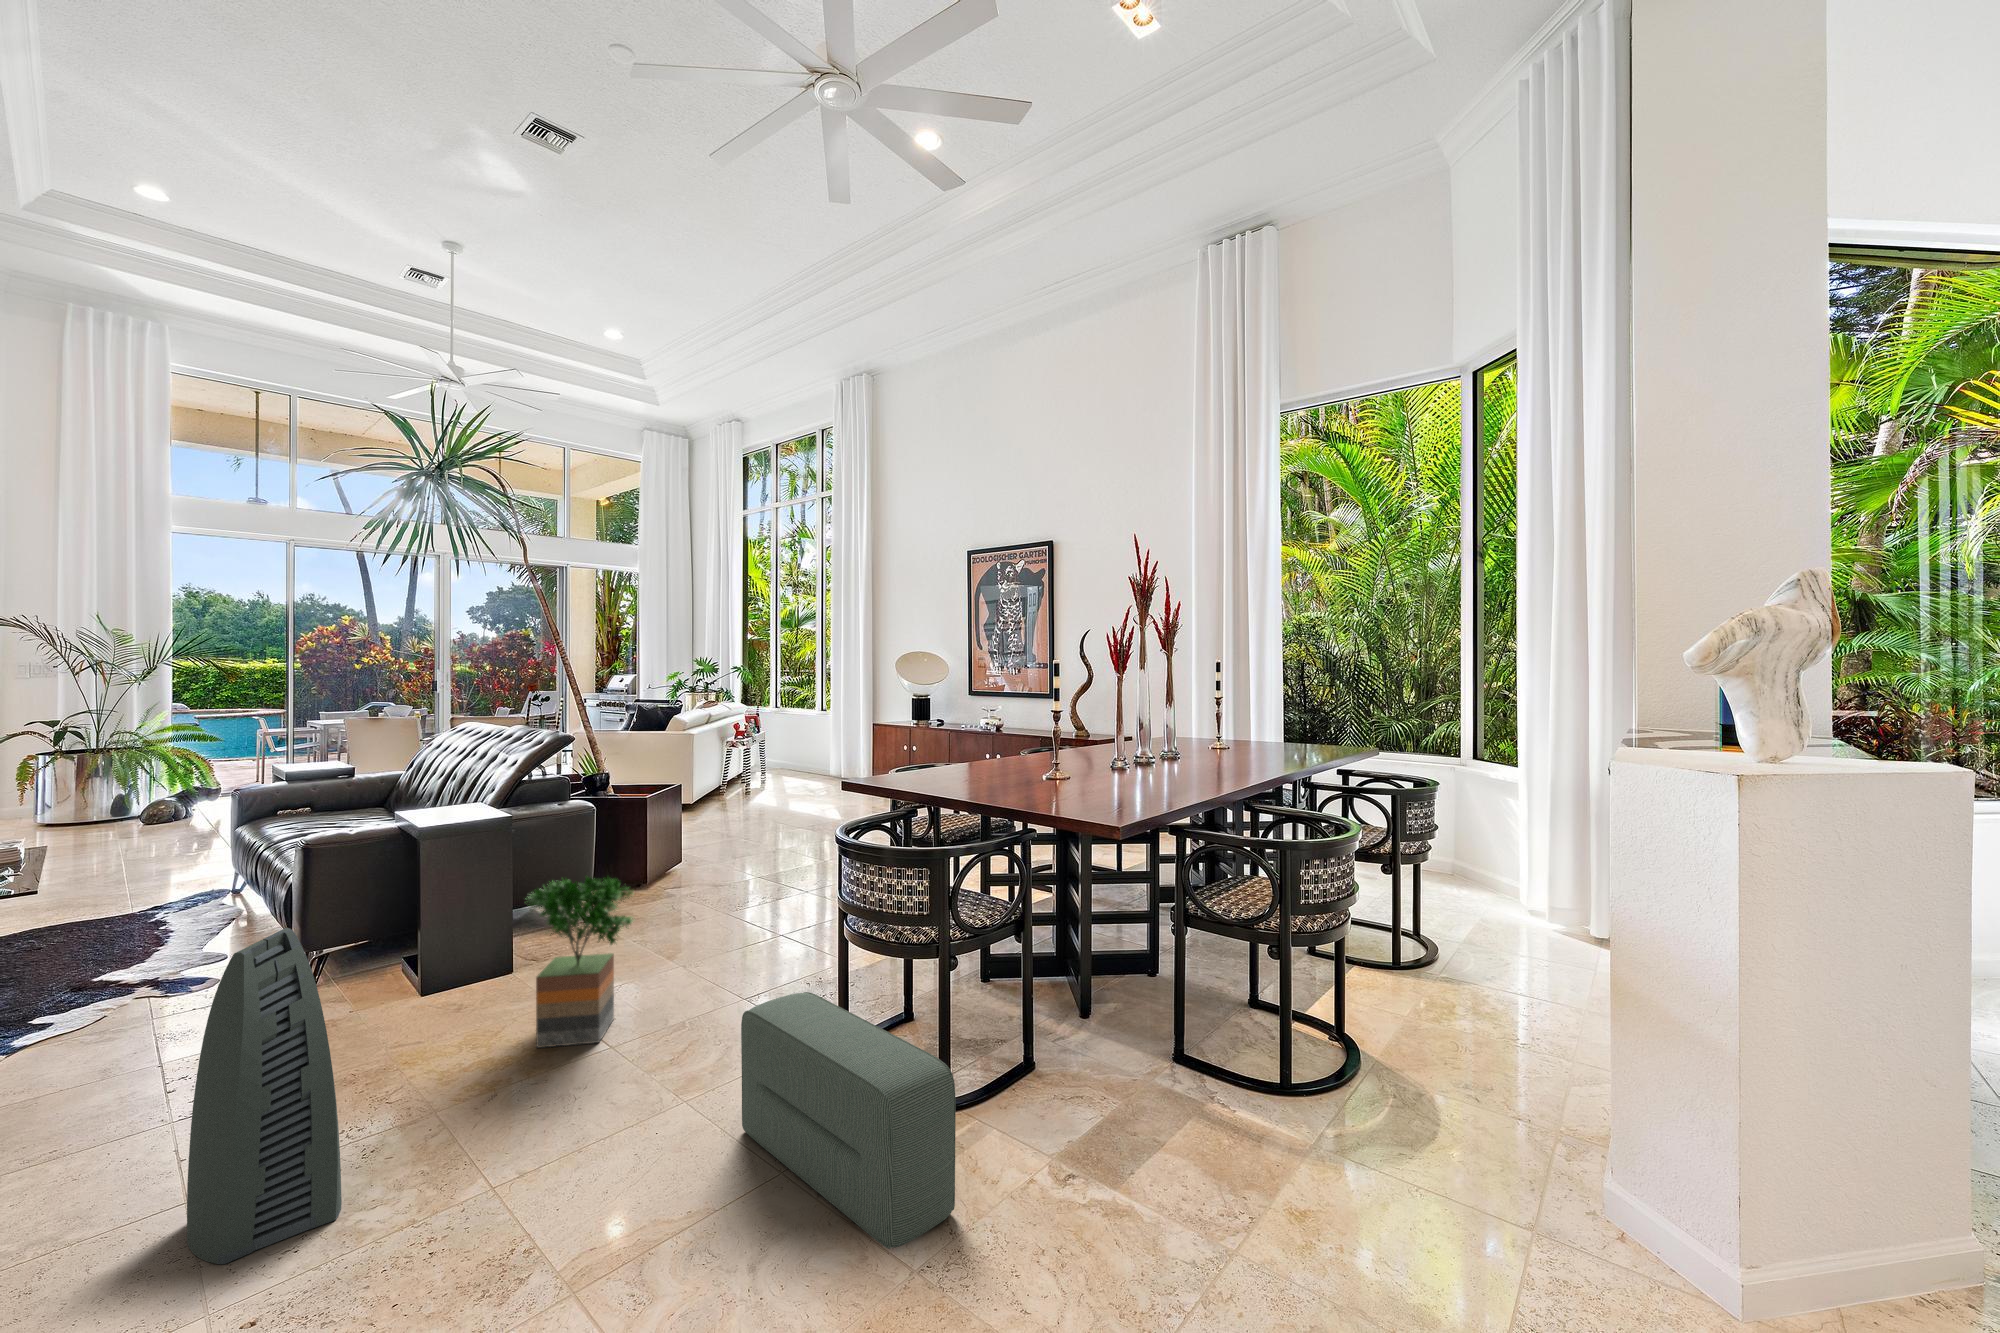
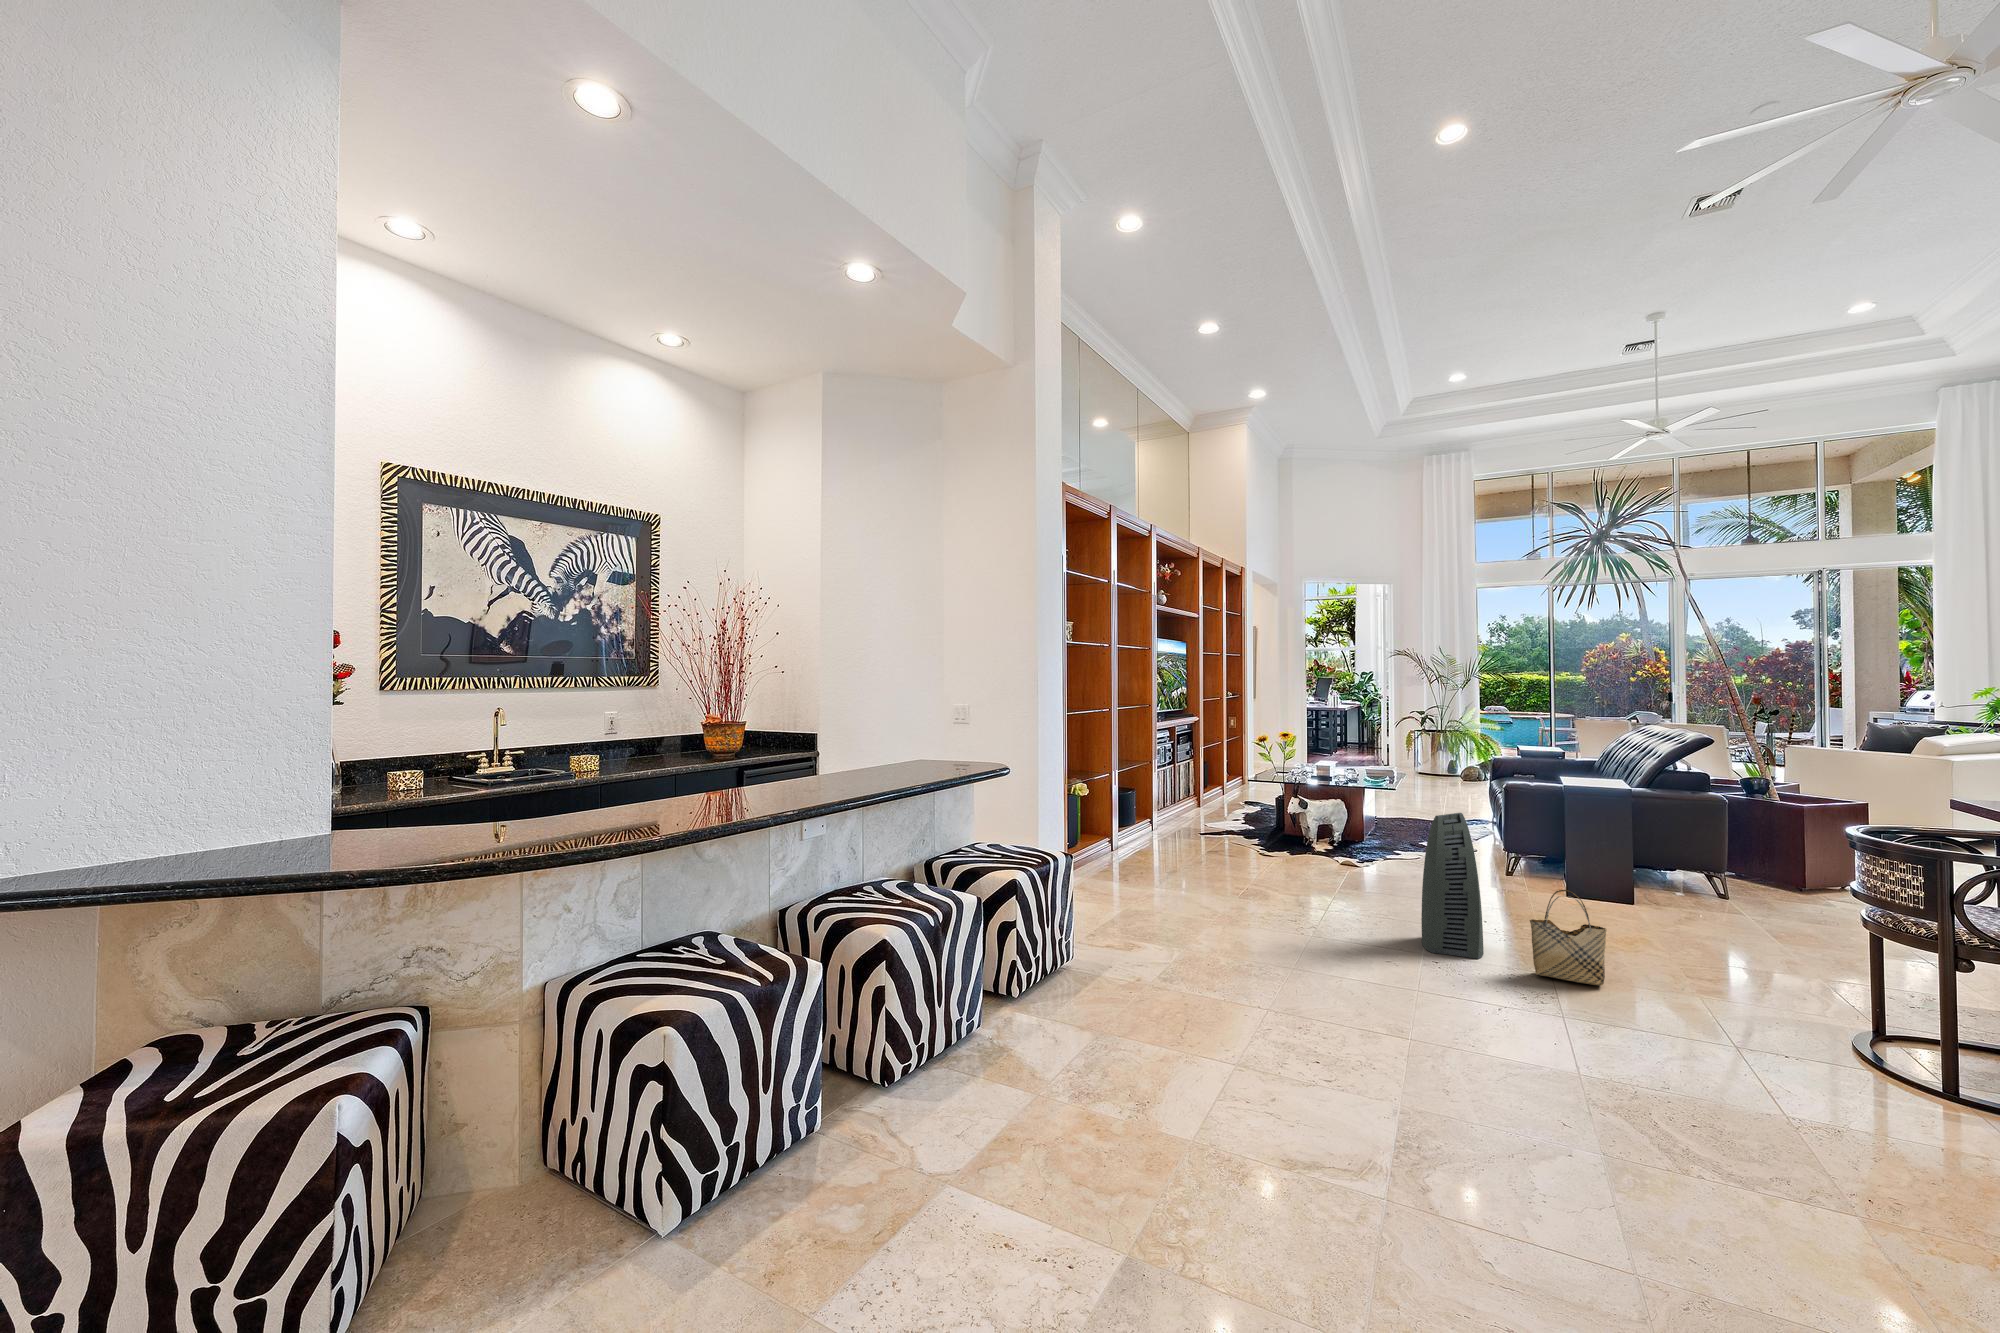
potted tree: present [527,877,633,1048] -> none [1618,832,1712,954]
pouf: present [741,992,956,1249] -> none [1732,937,1871,1121]
woven basket: none [448,1017,570,1198] -> present [1529,890,1607,985]

